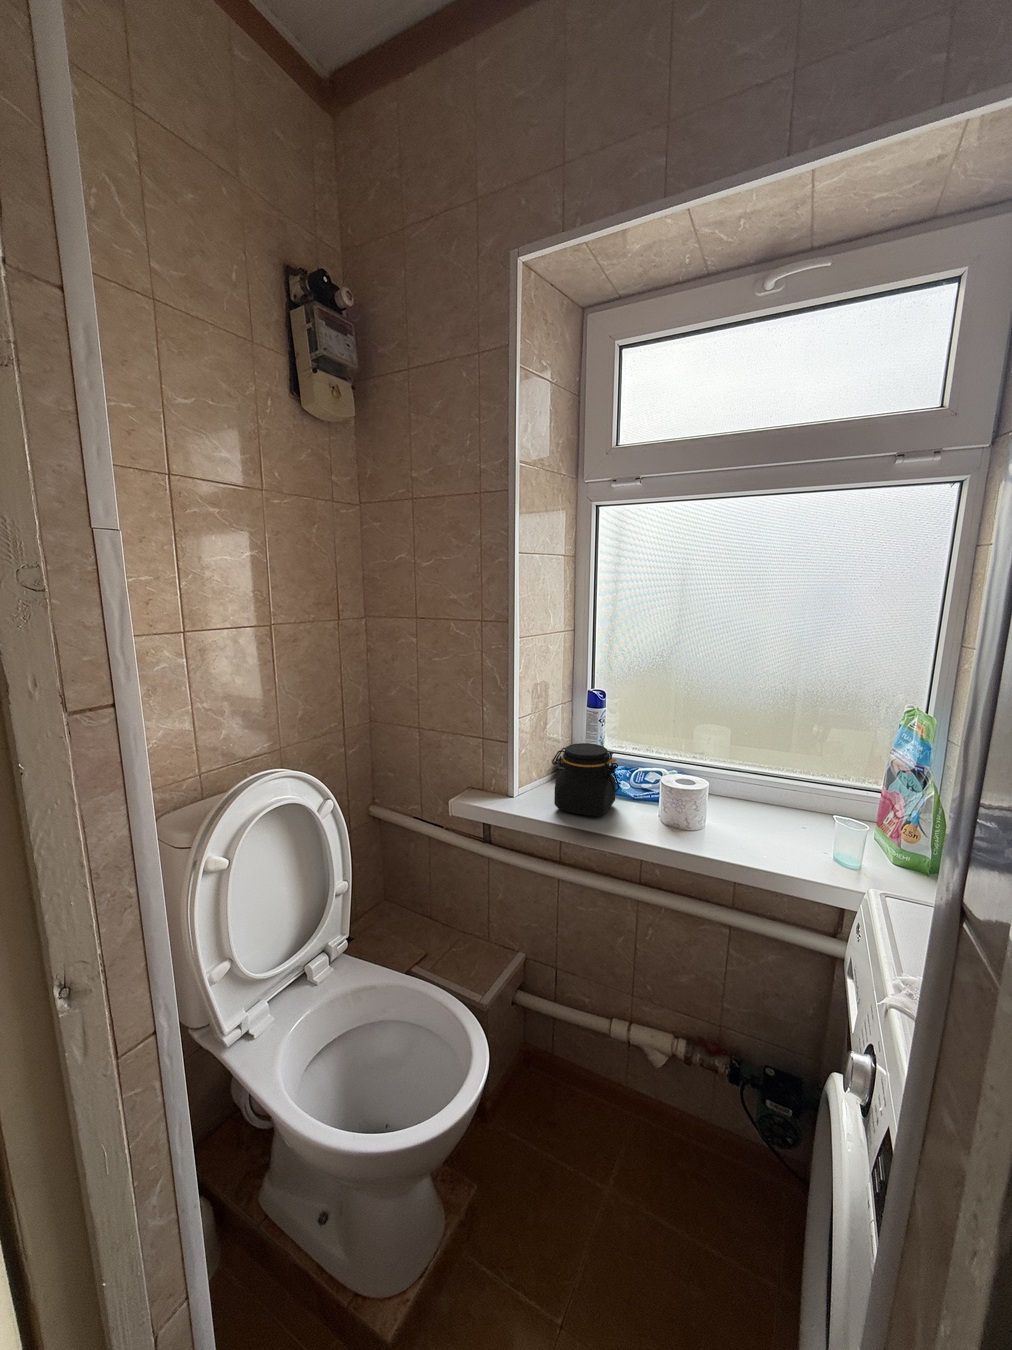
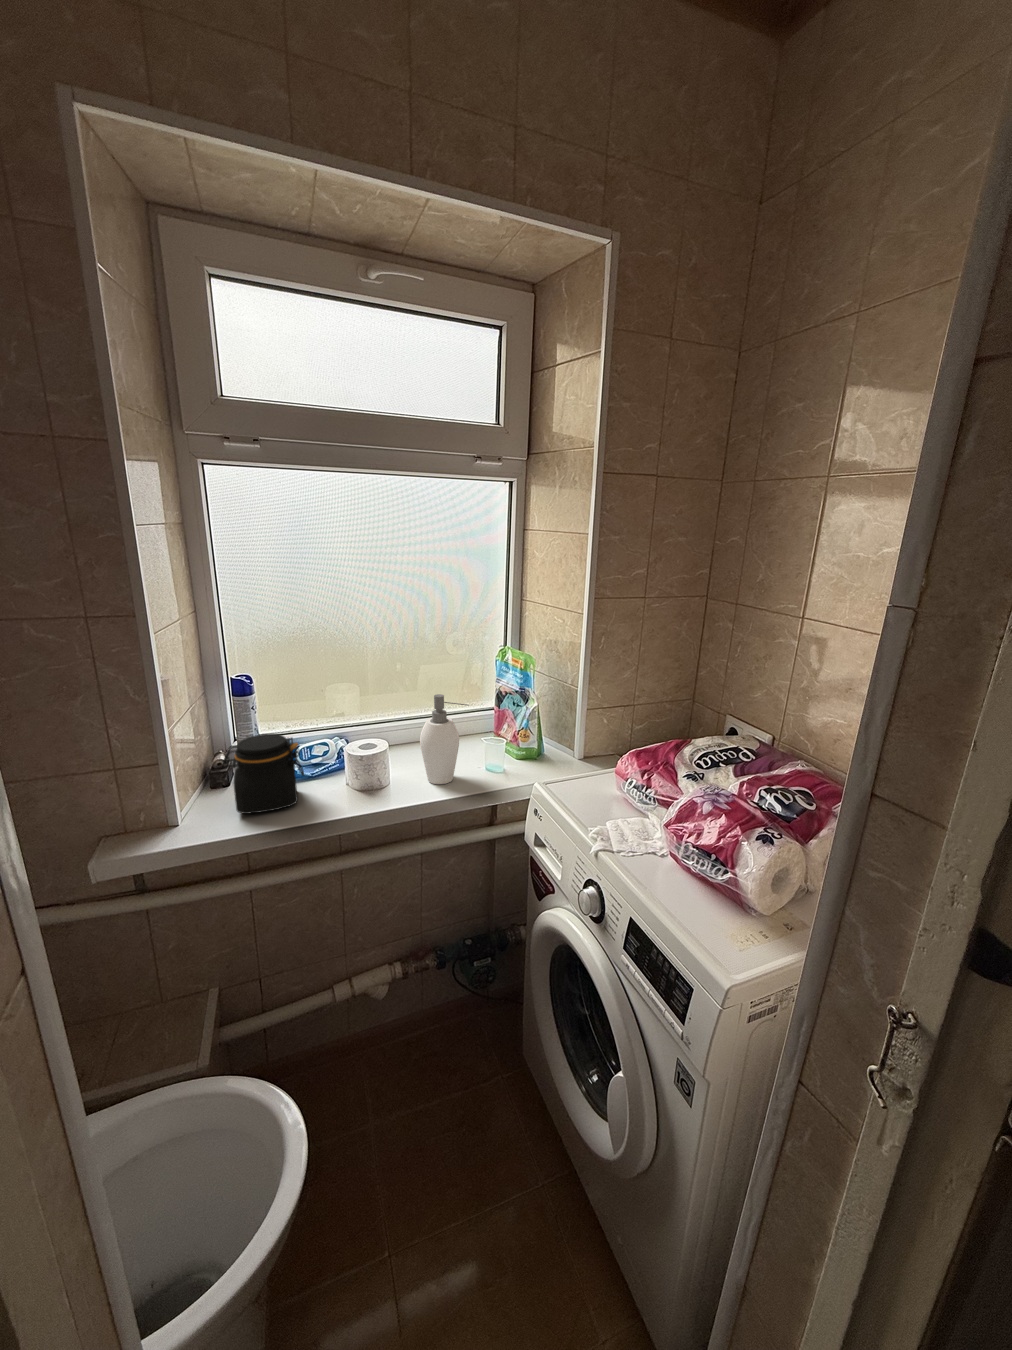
soap dispenser: none [741,742,806,854] -> present [420,694,469,784]

